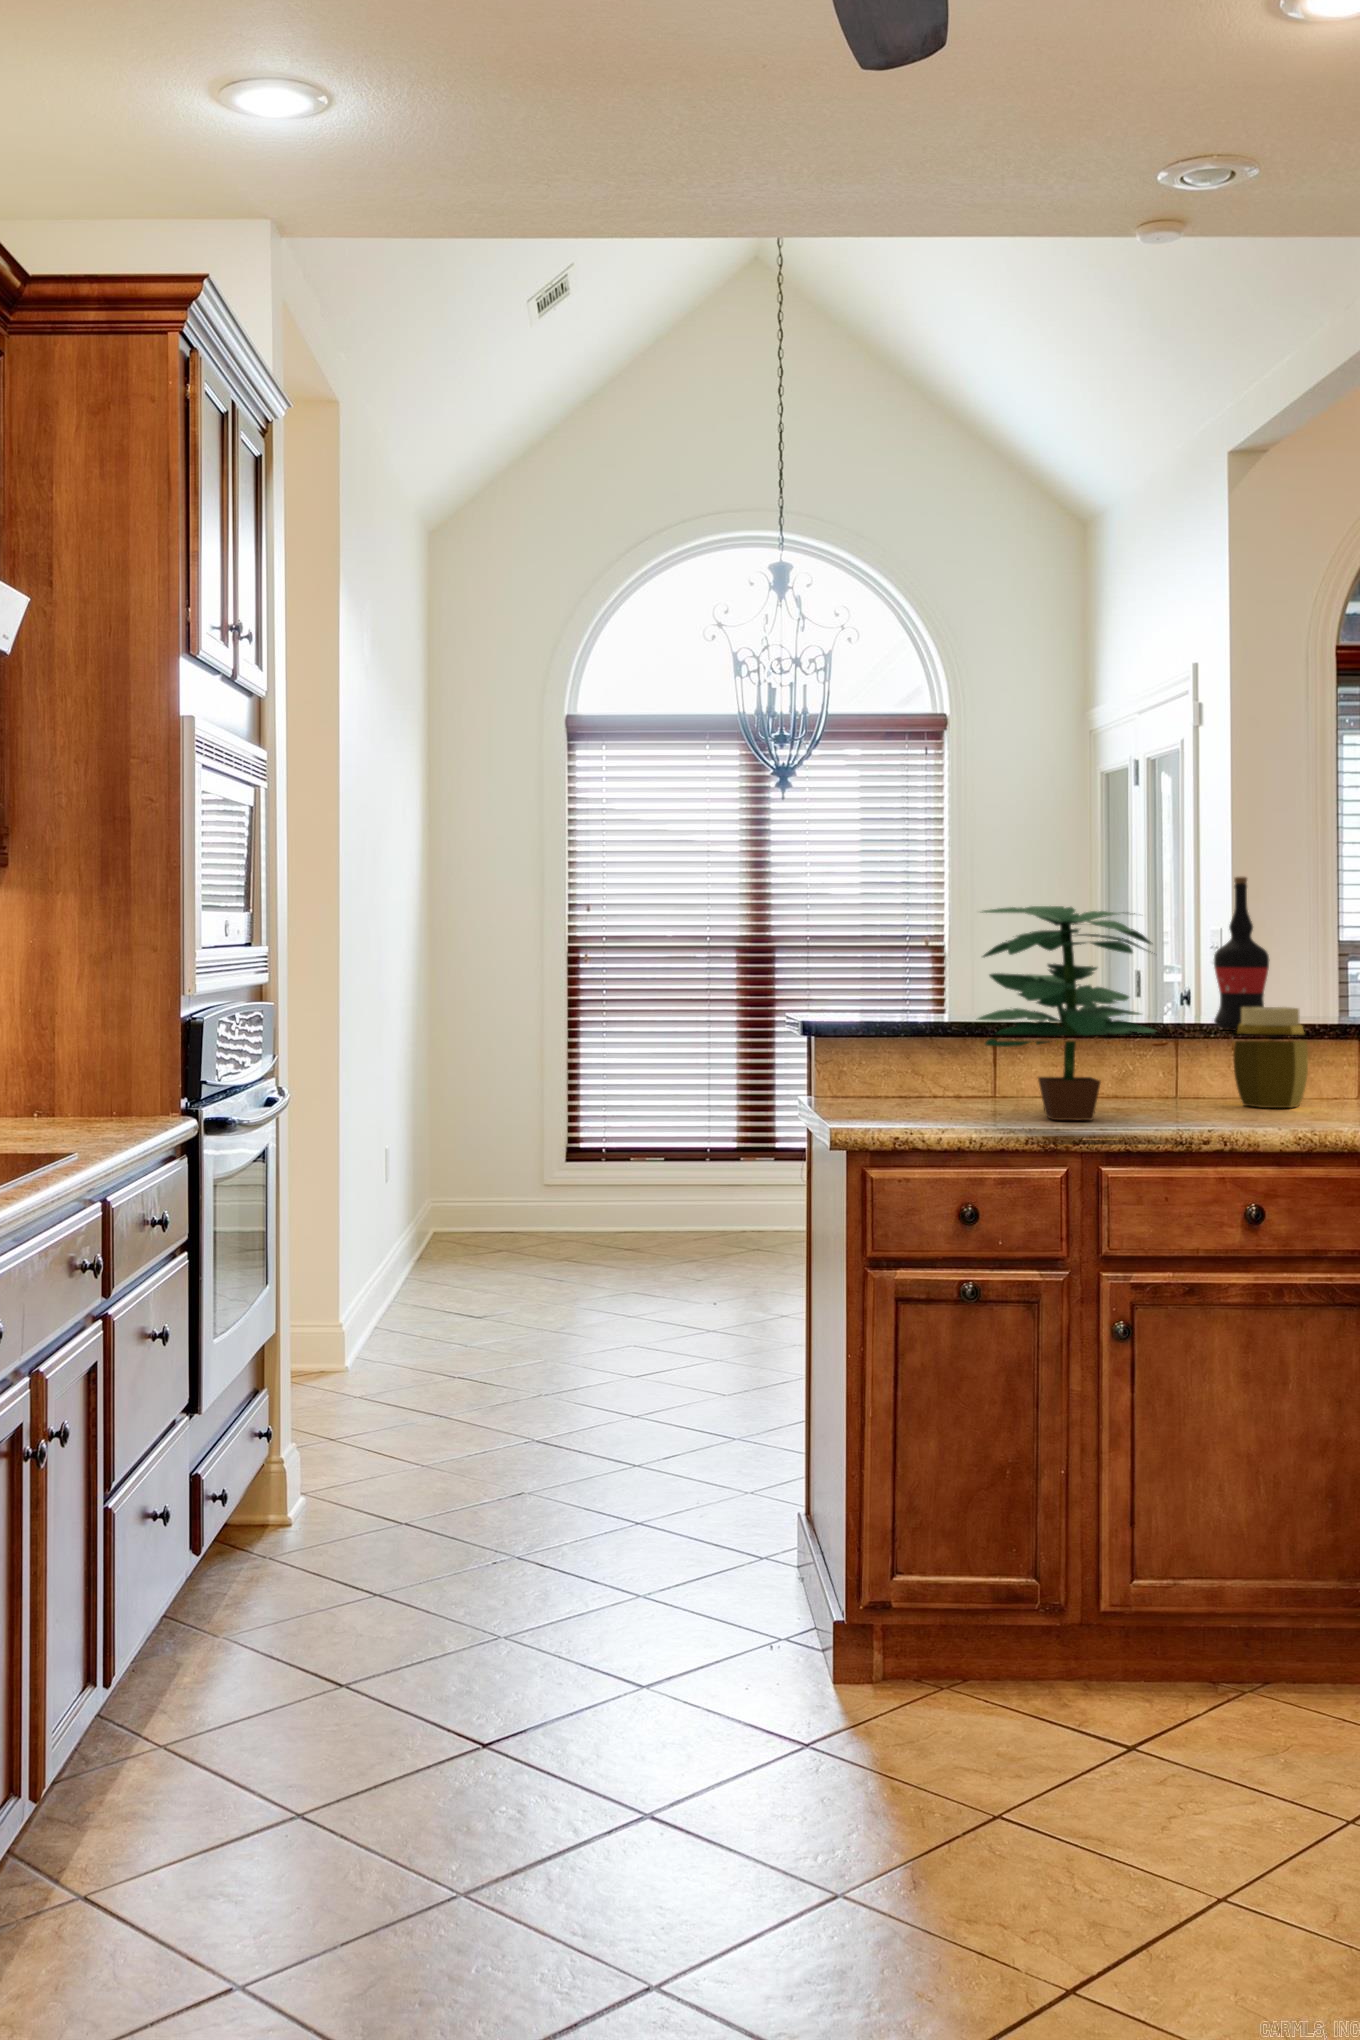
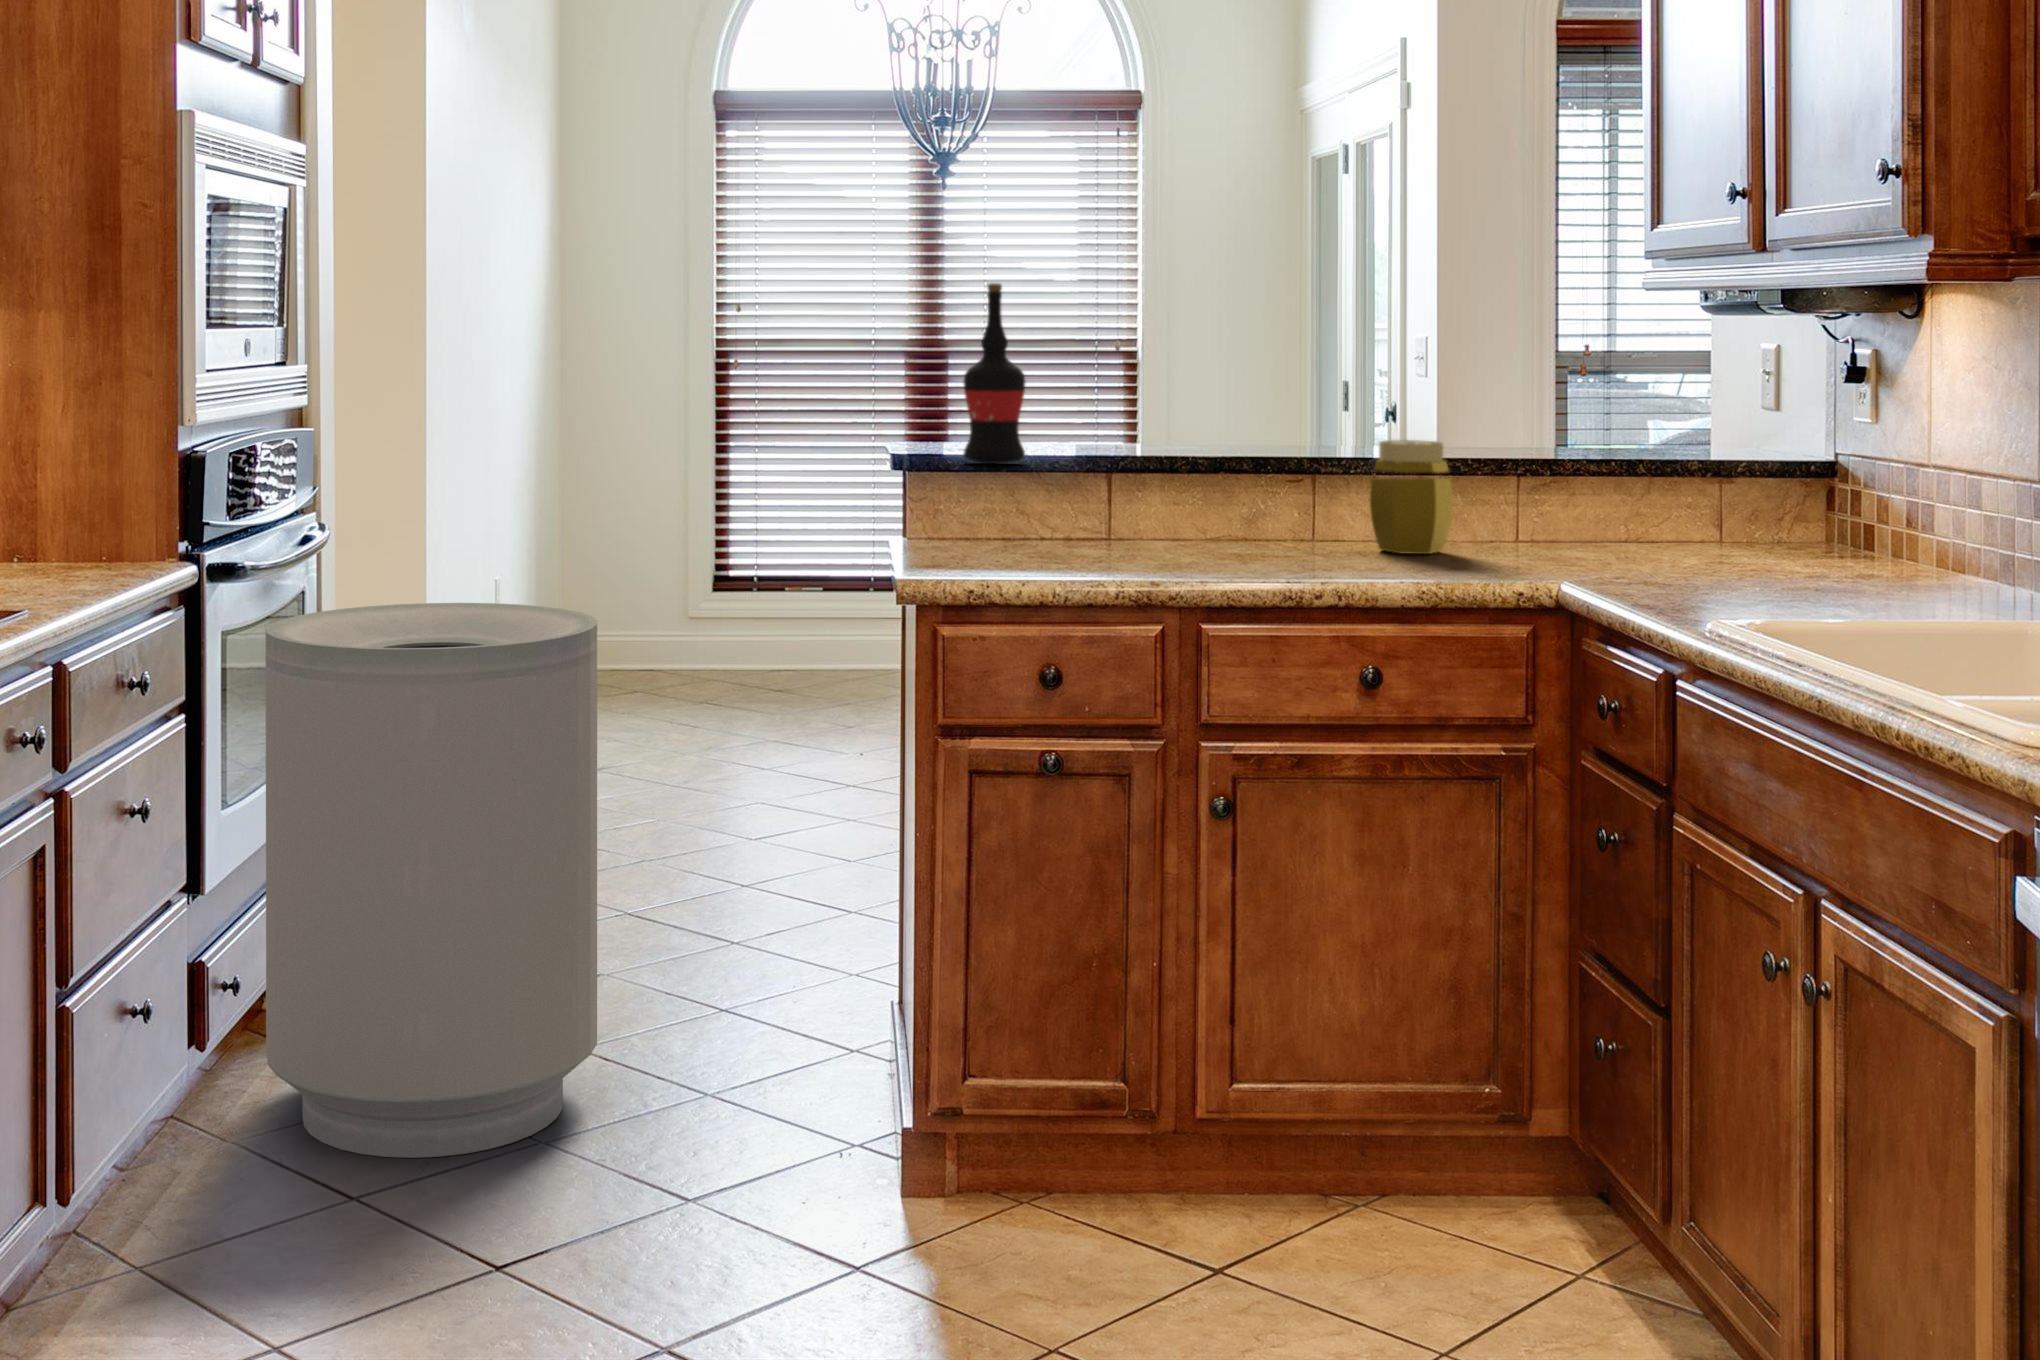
wine bottle: present [1214,877,1269,1029] -> present [963,283,1025,463]
potted plant: present [978,906,1155,1120] -> none [1075,328,1278,569]
trash can: none [249,1157,544,1653] -> present [265,603,597,1158]

